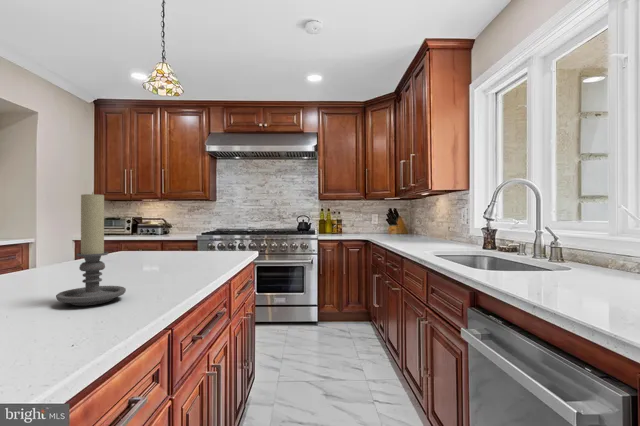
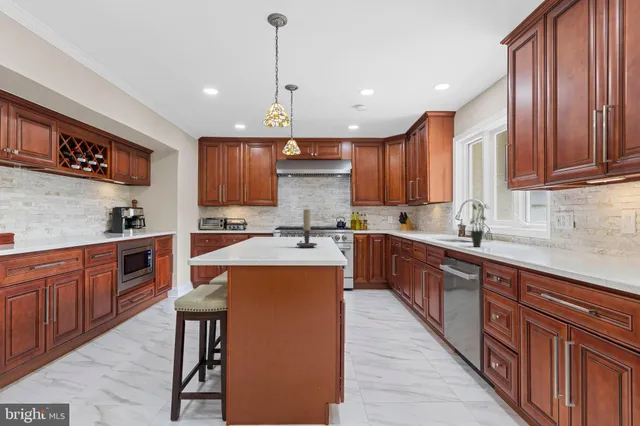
potted plant: none [539,174,598,291] -> present [470,204,486,247]

